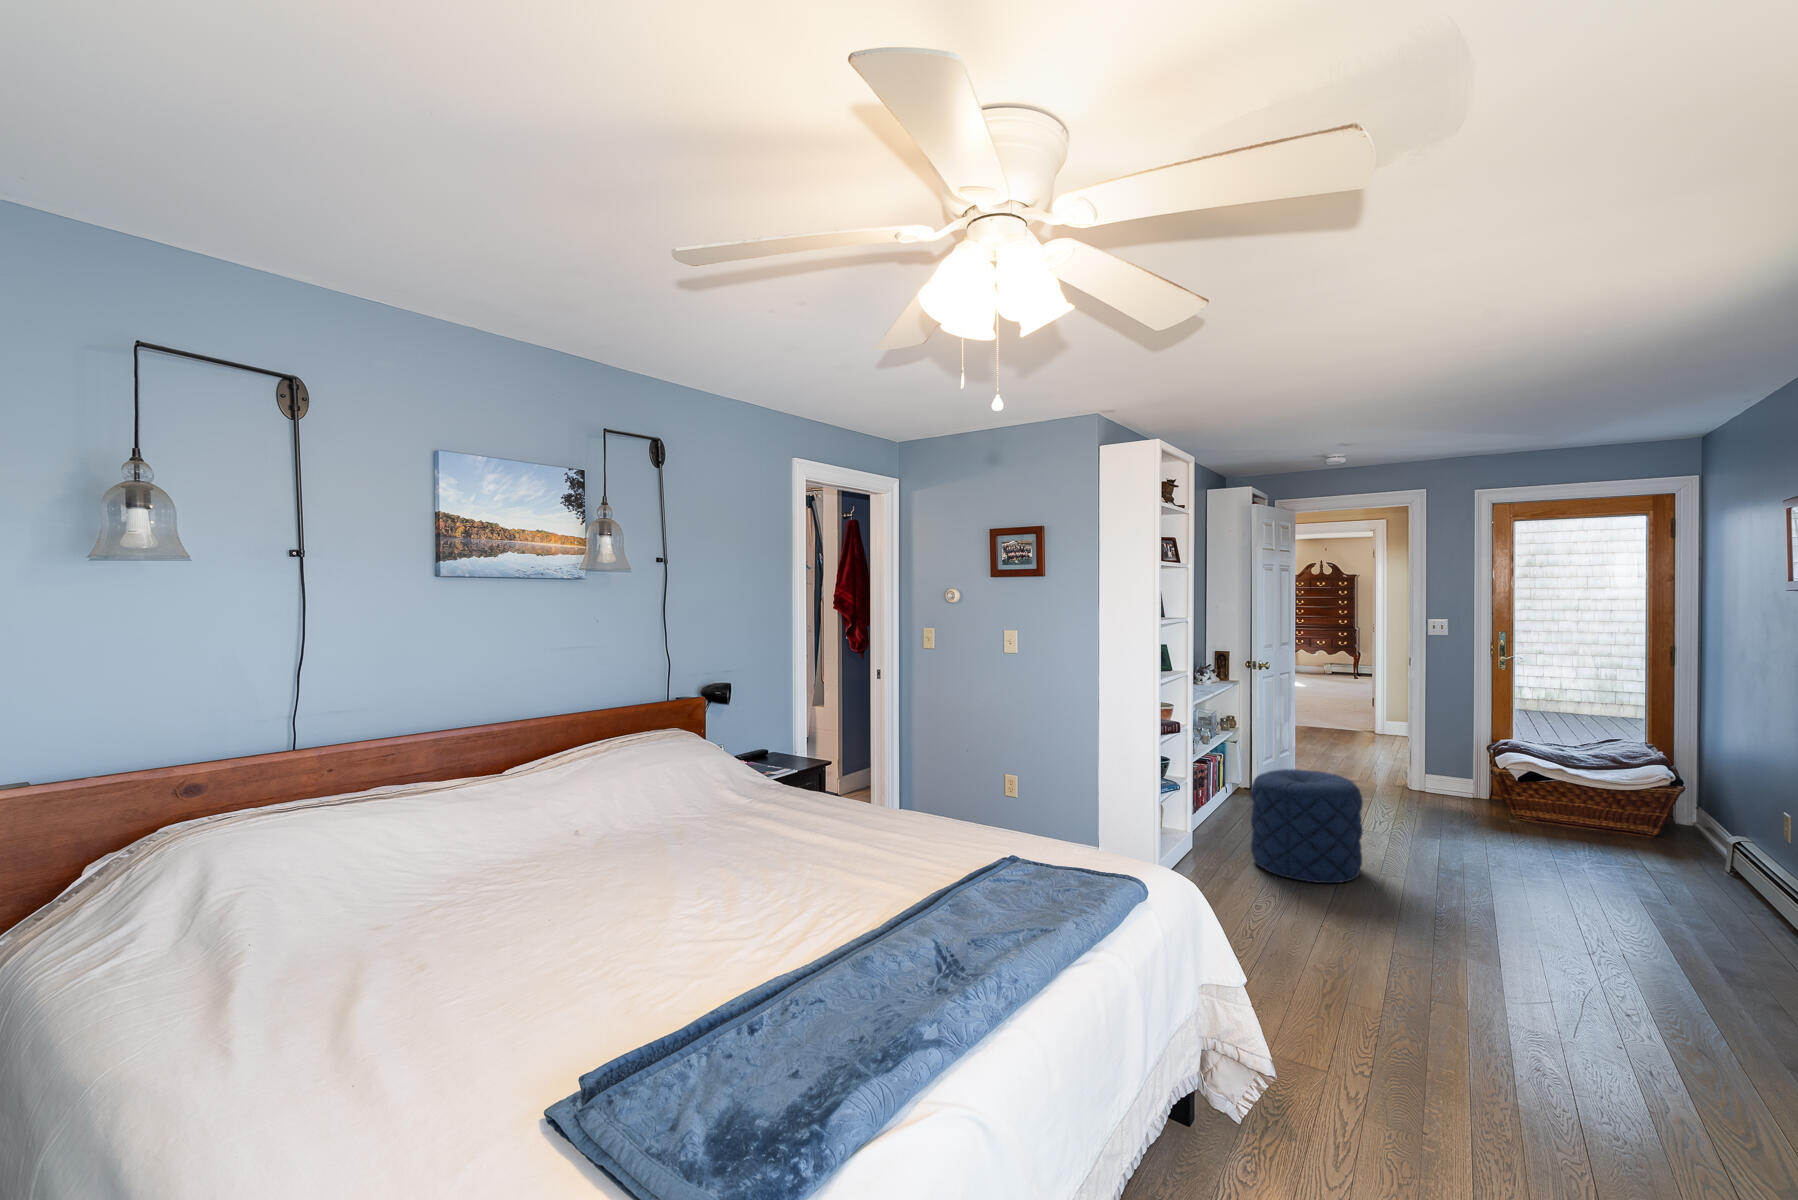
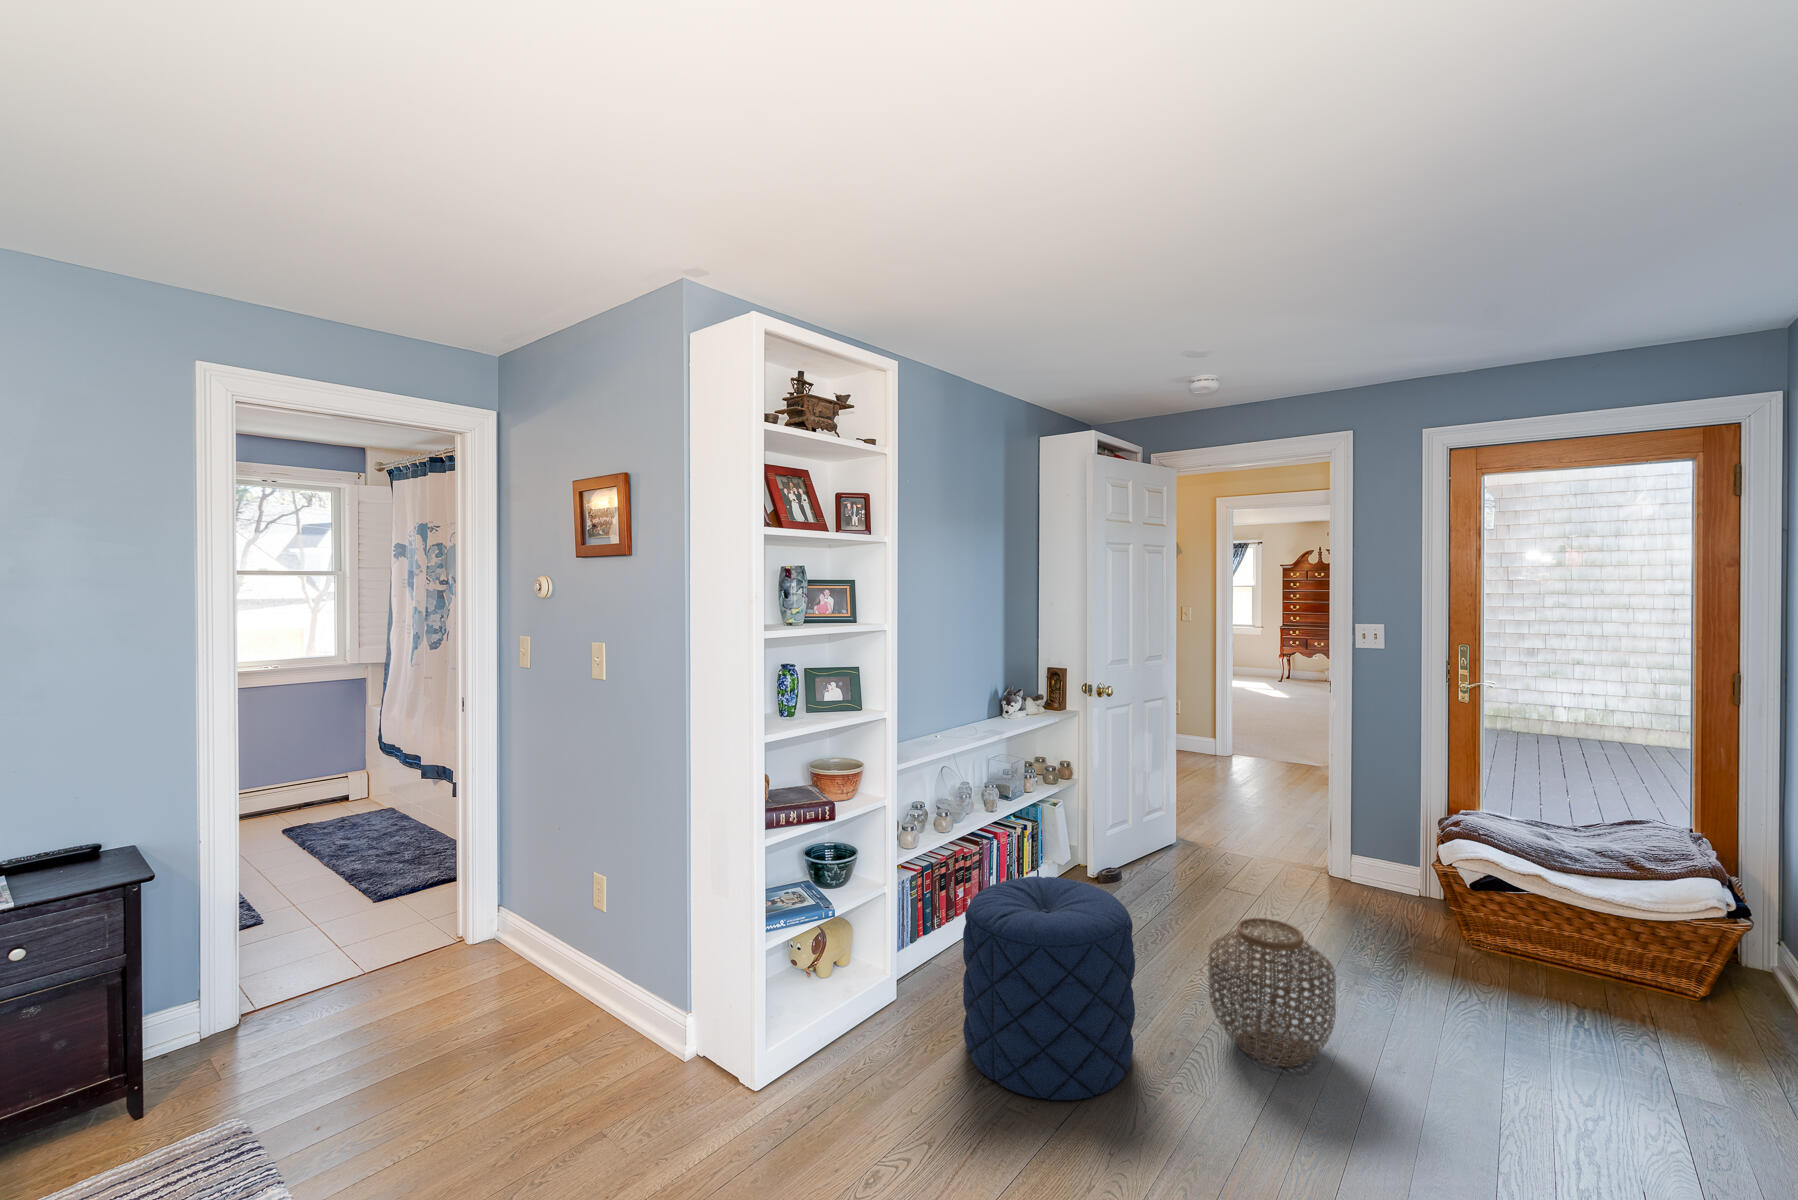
woven basket: none [1391,789,1471,868] -> present [1208,918,1336,1067]

